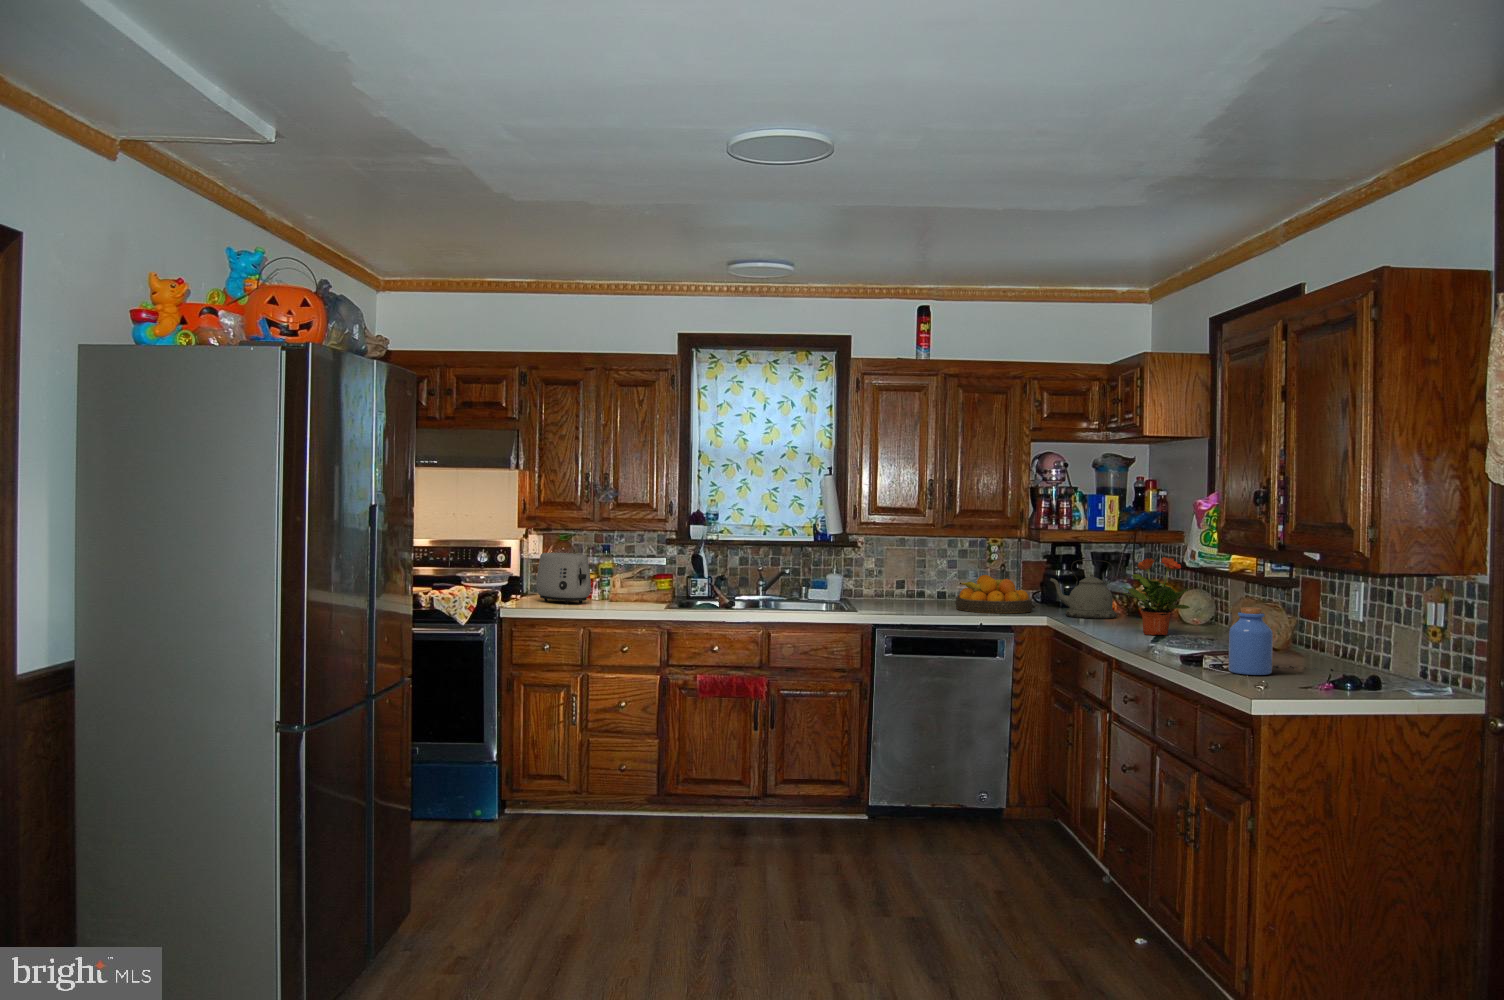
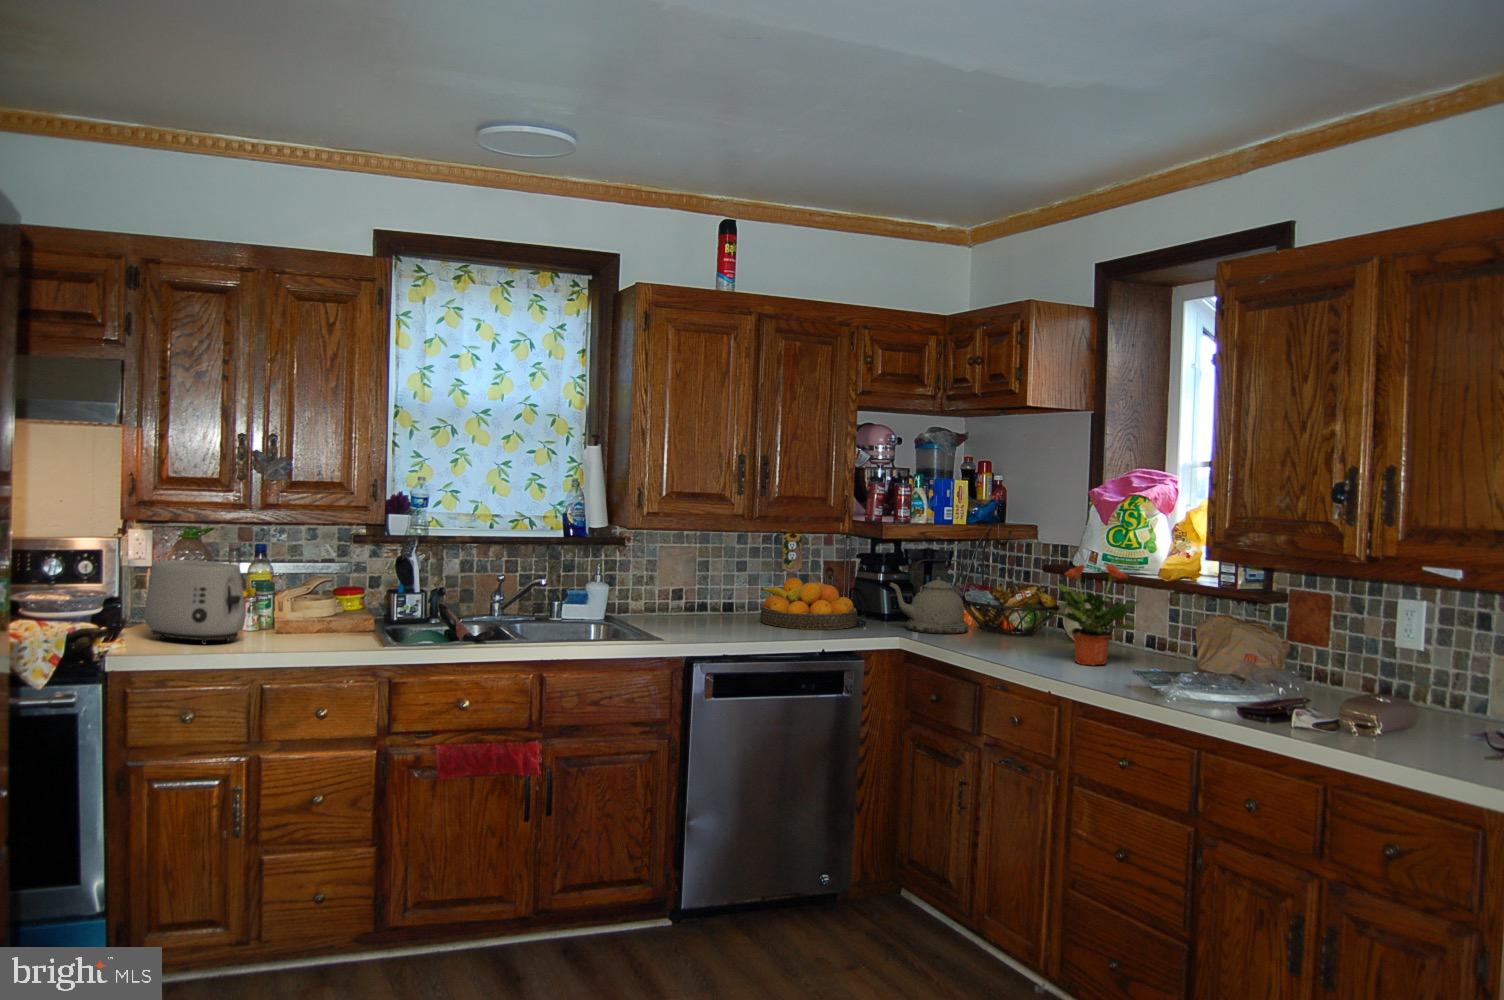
jar: present [1228,607,1273,675] -> none [1363,651,1433,752]

